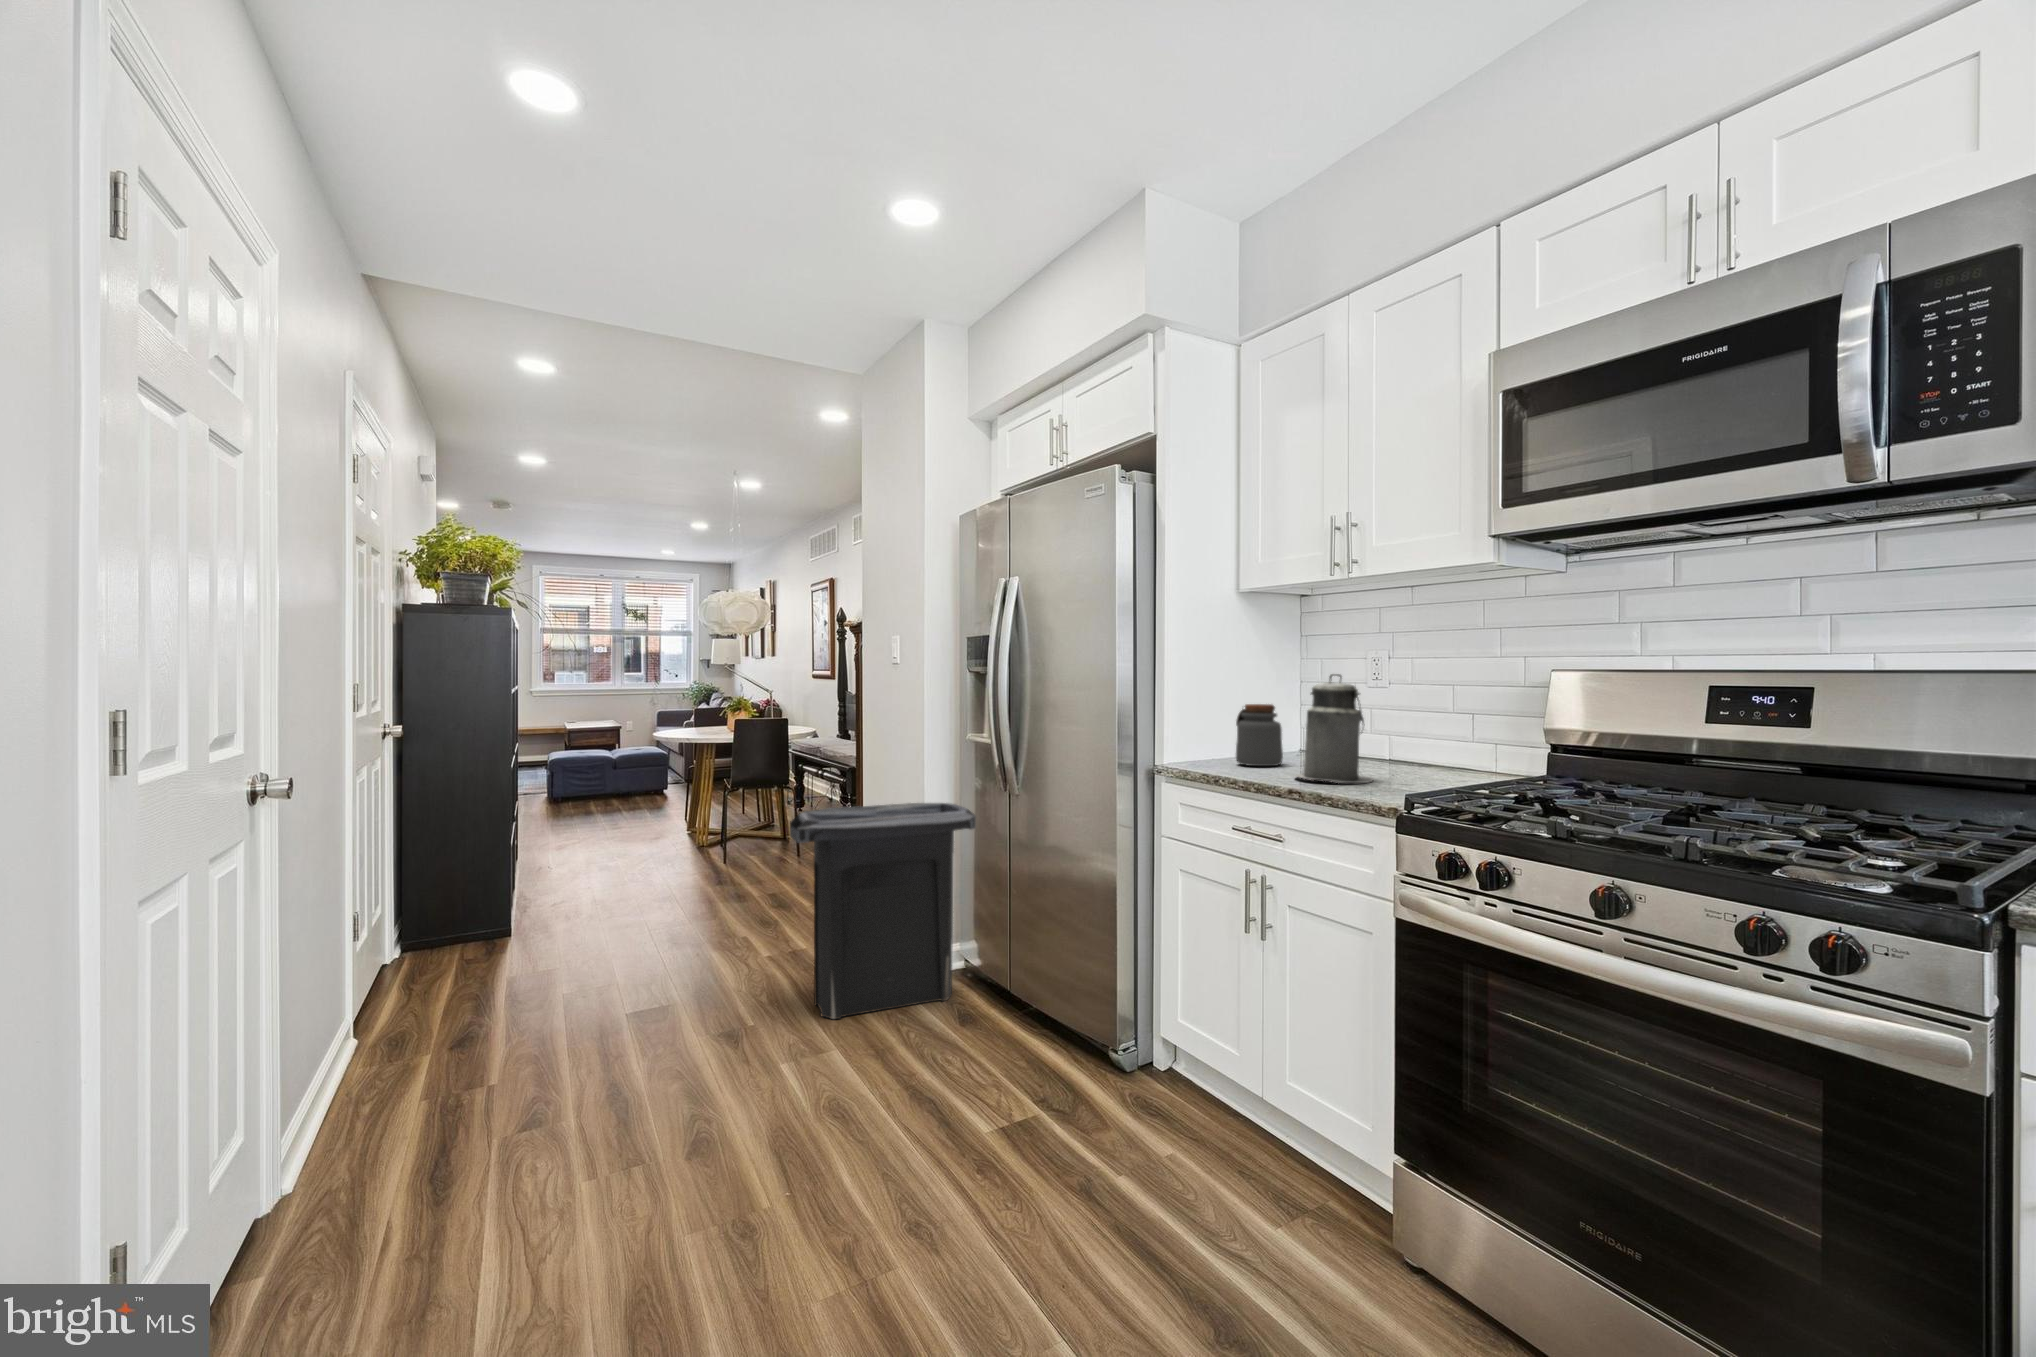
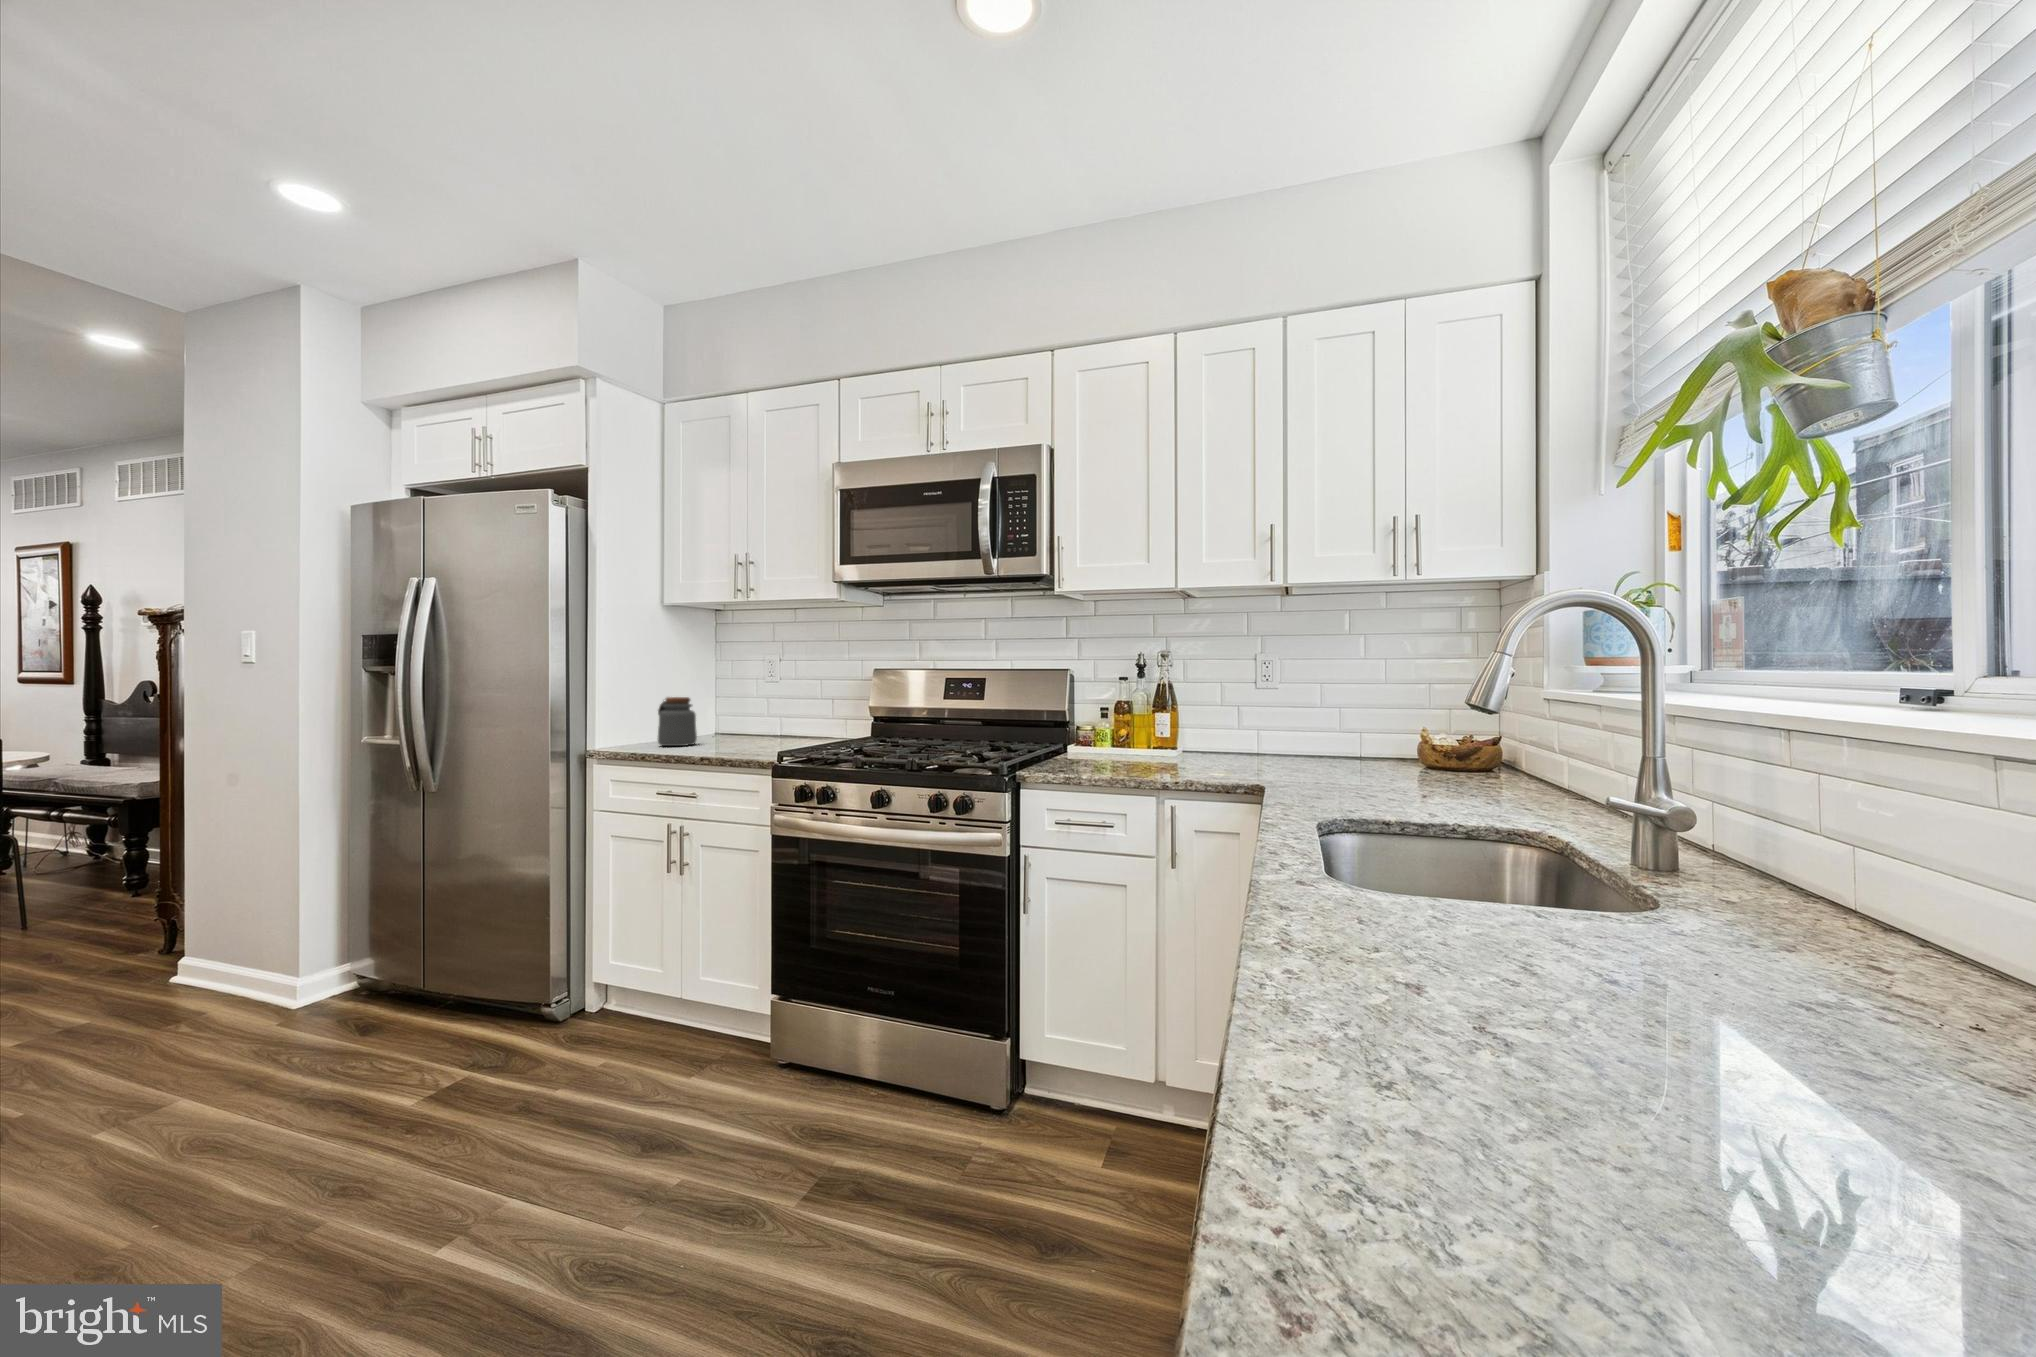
canister: present [1296,674,1373,783] -> none [705,672,764,751]
trash can: present [790,803,976,1019] -> none [89,811,372,1070]

